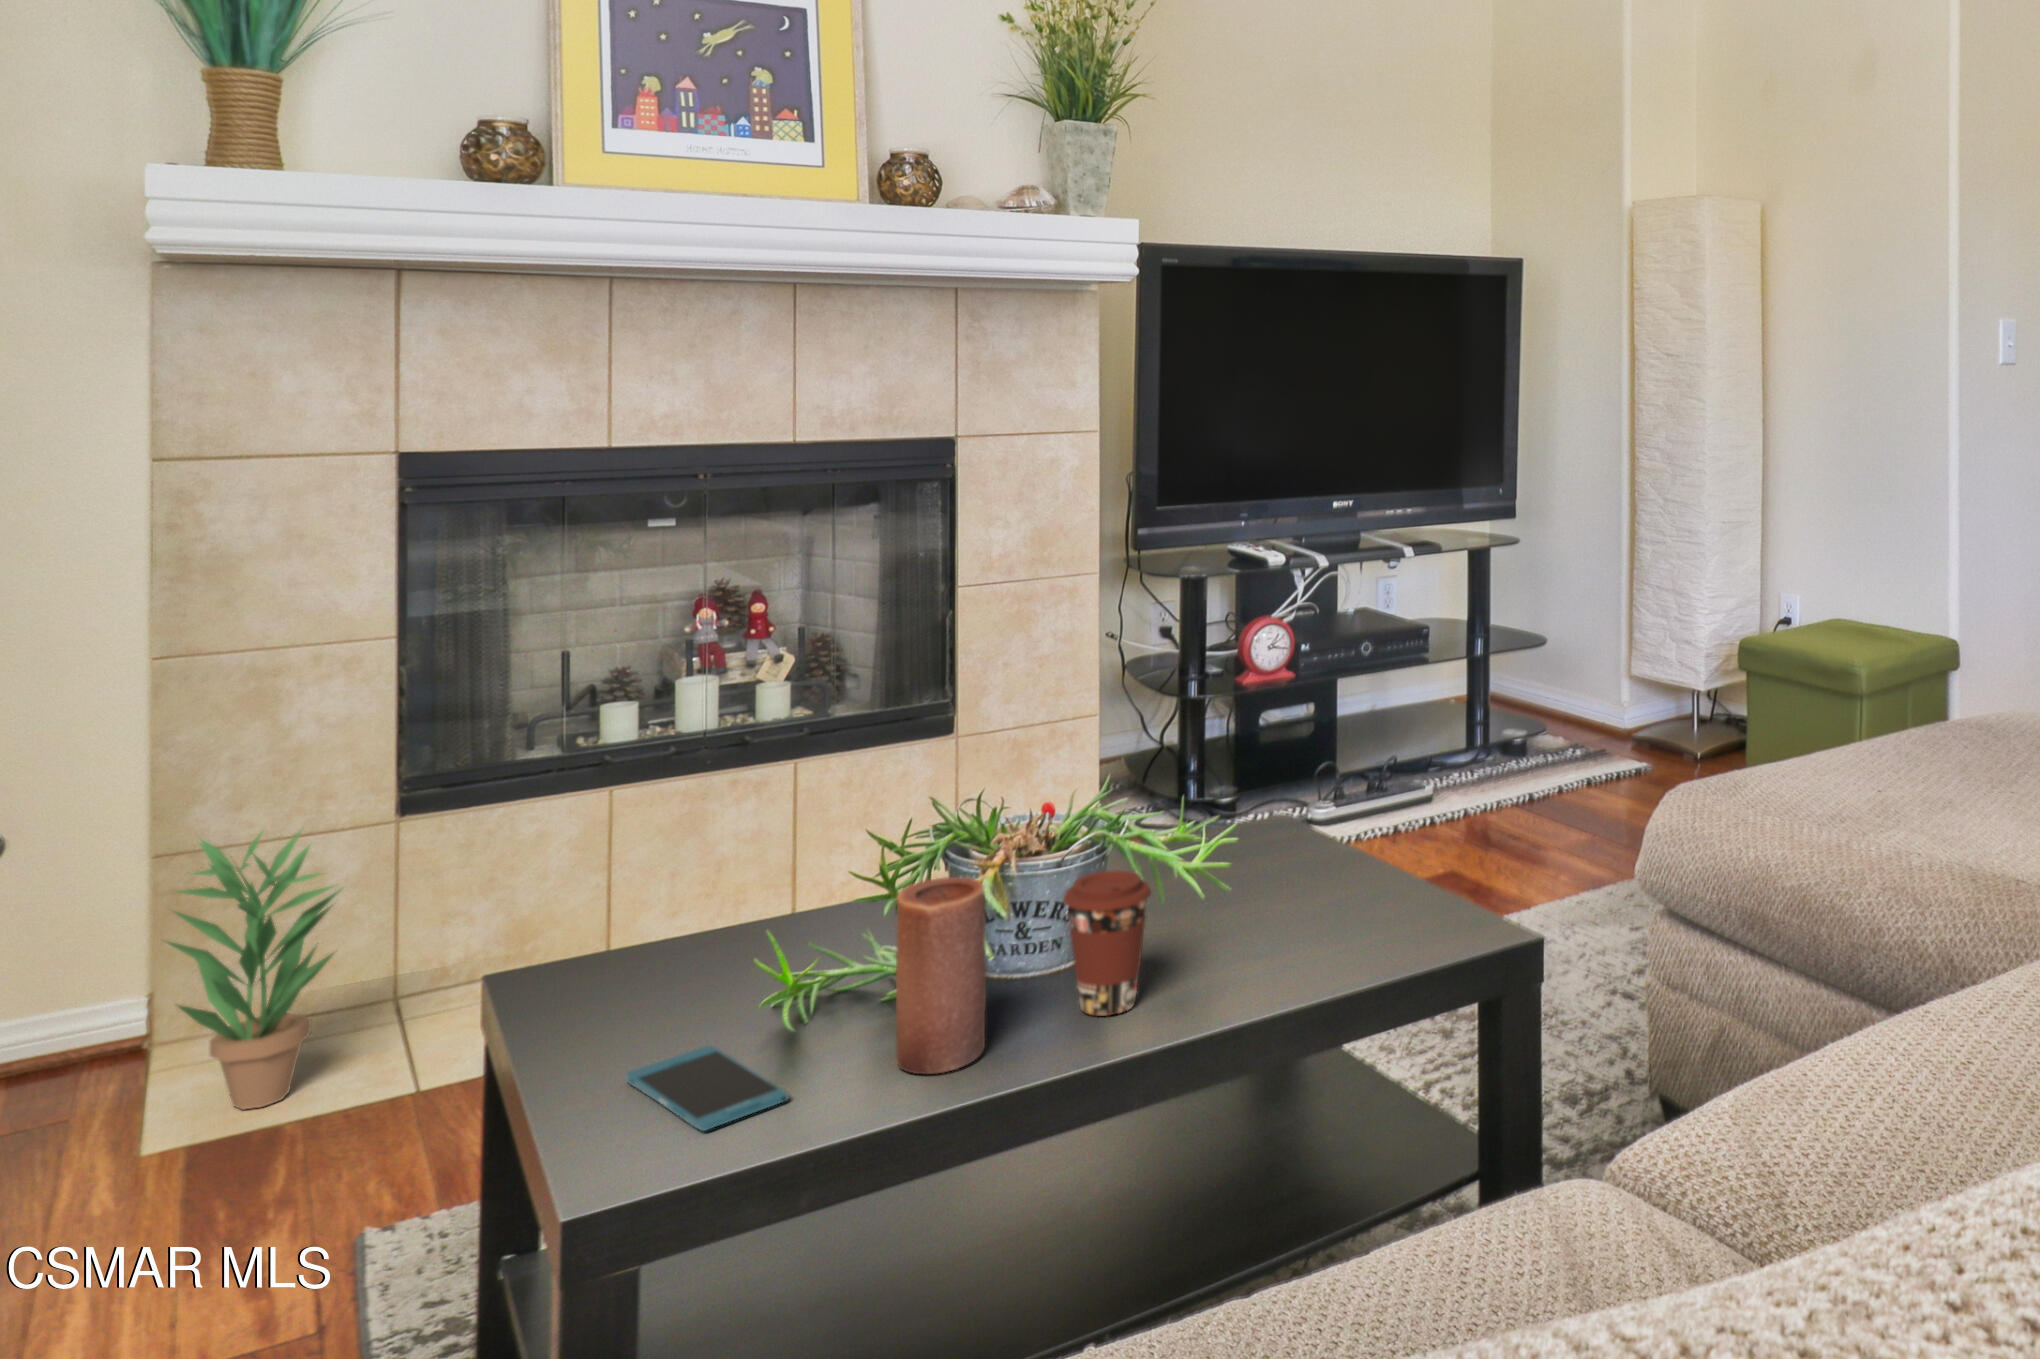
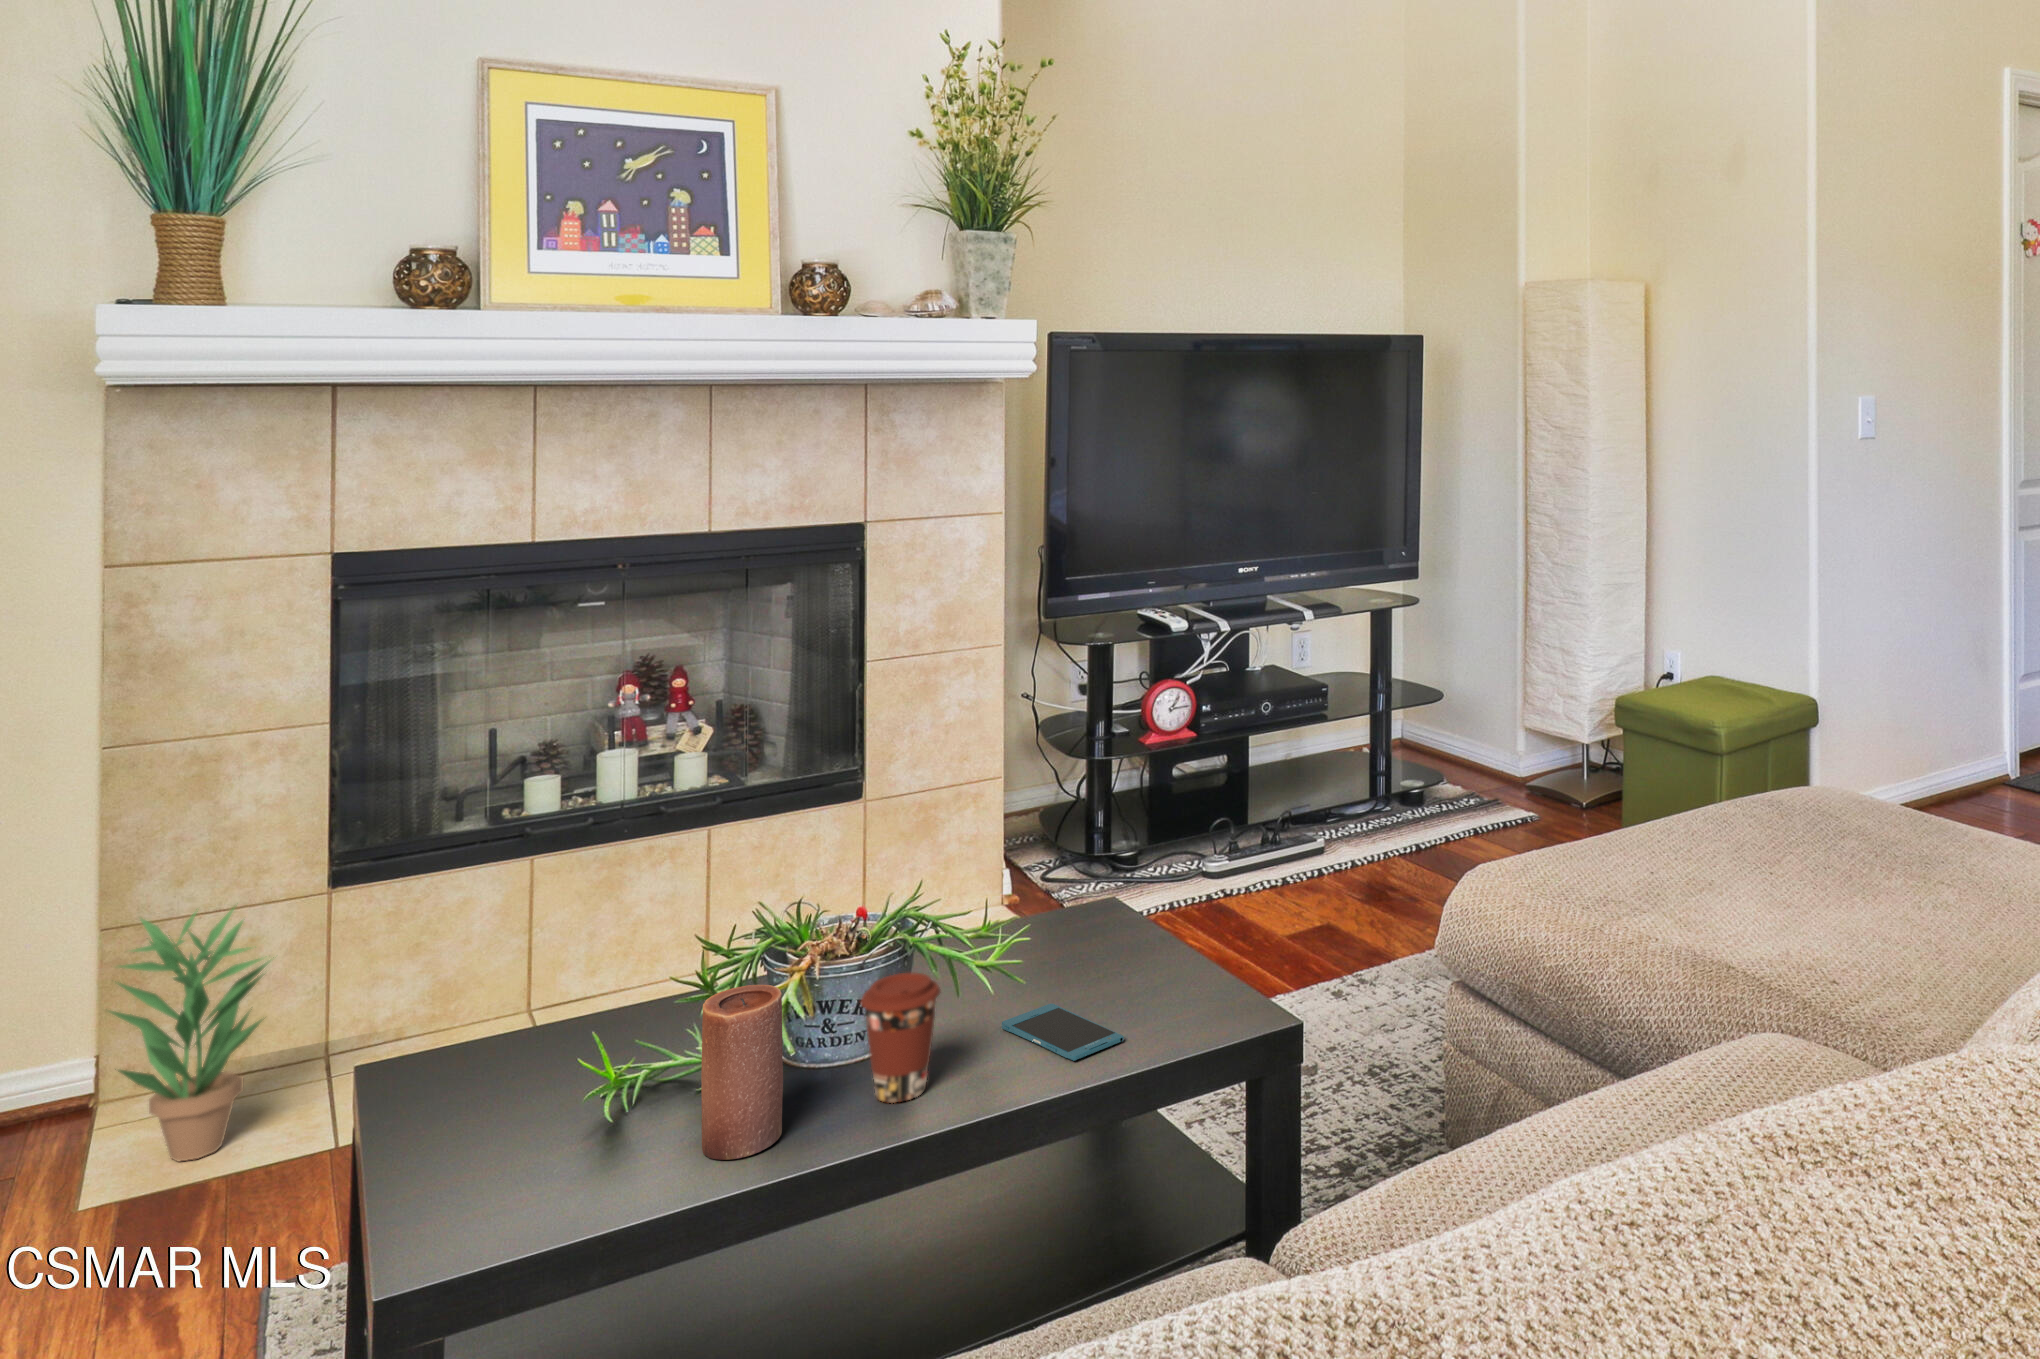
smartphone: present [626,1046,788,1131] -> present [1002,1004,1124,1061]

